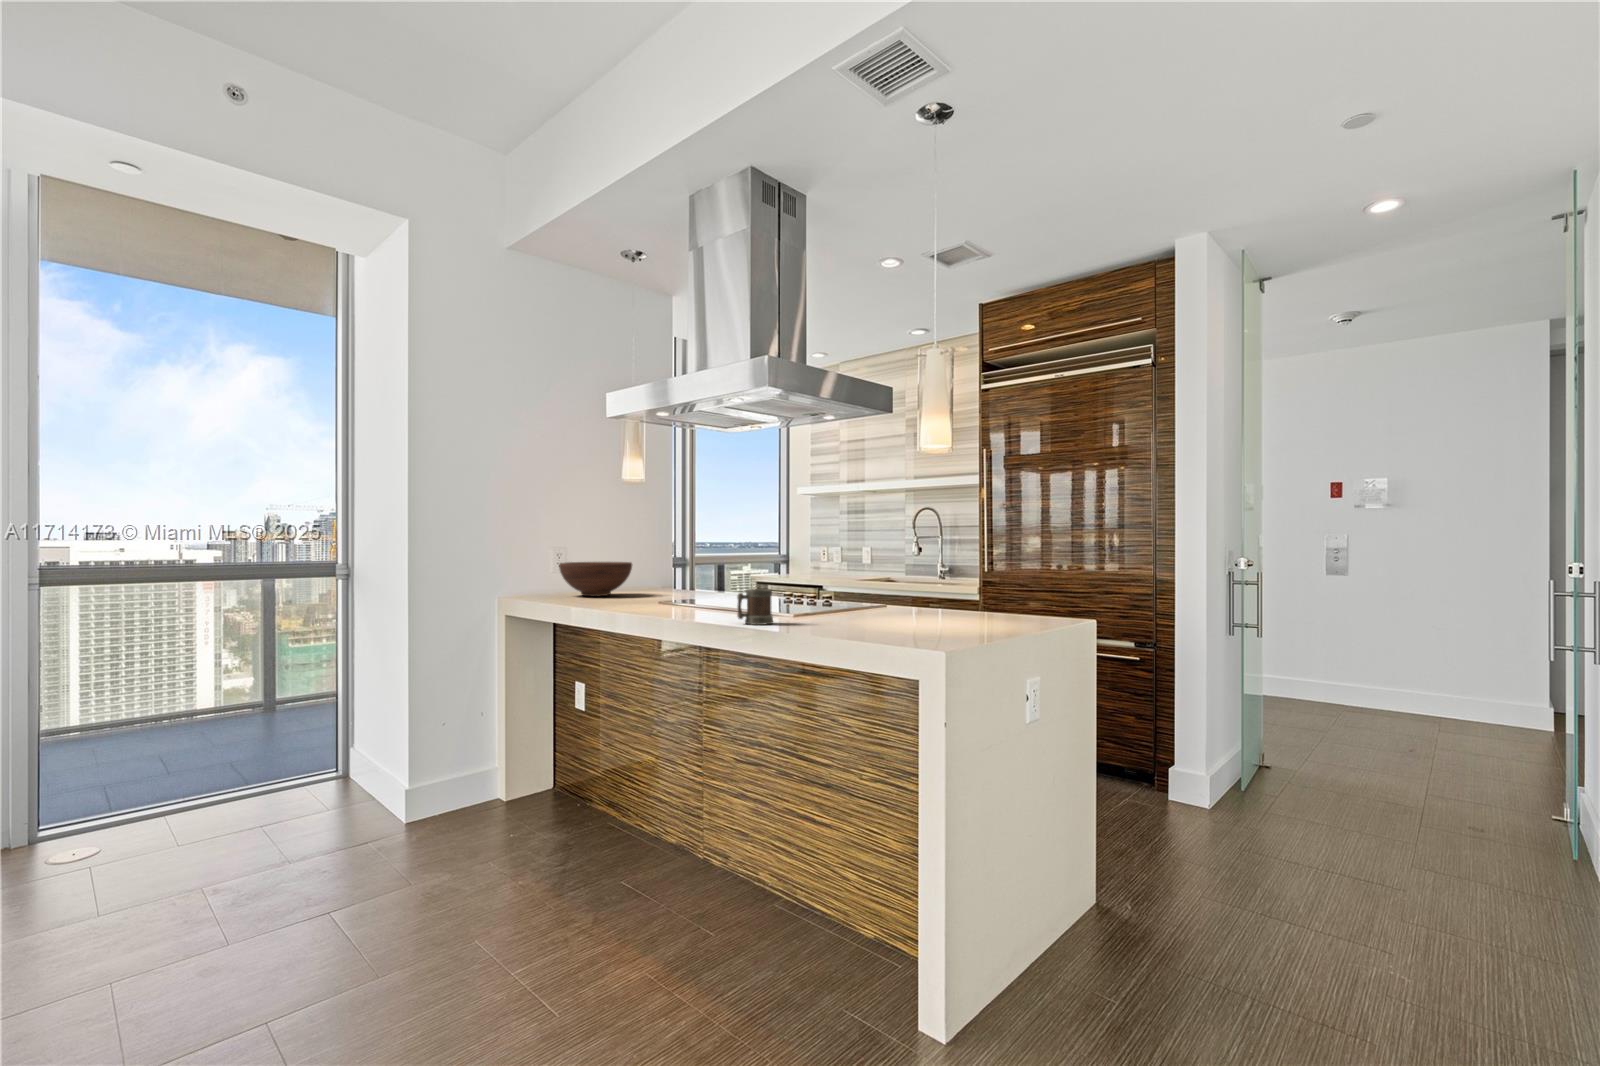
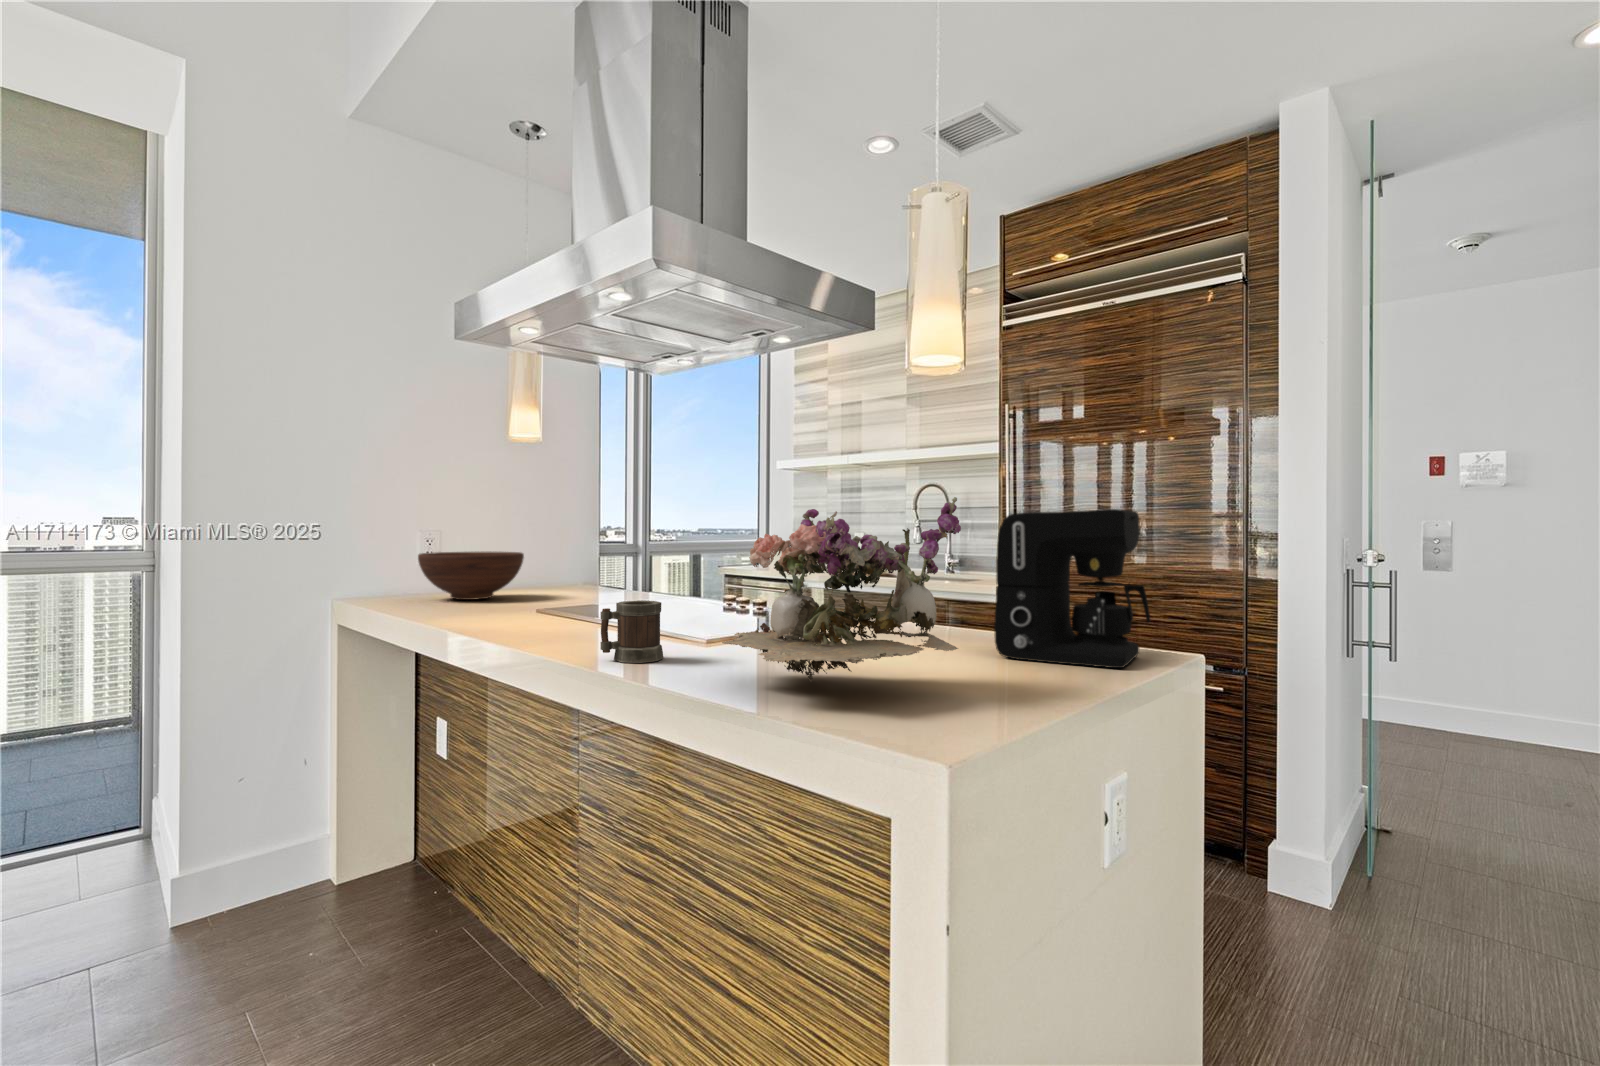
flower arrangement: none [819,528,950,631] -> present [722,497,961,682]
coffee maker: none [971,533,1063,626] -> present [994,509,1150,668]

